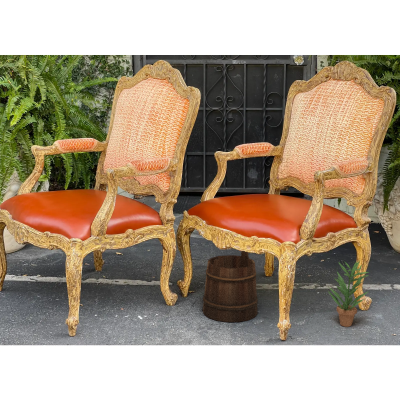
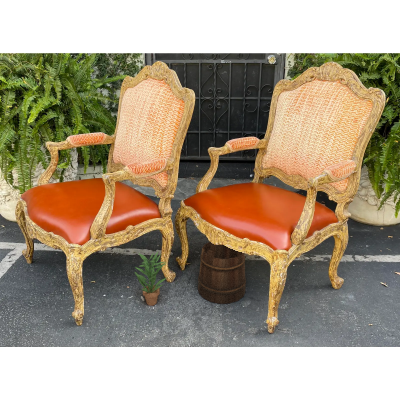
potted plant: present [329,262,368,327] -> present [135,252,166,306]

